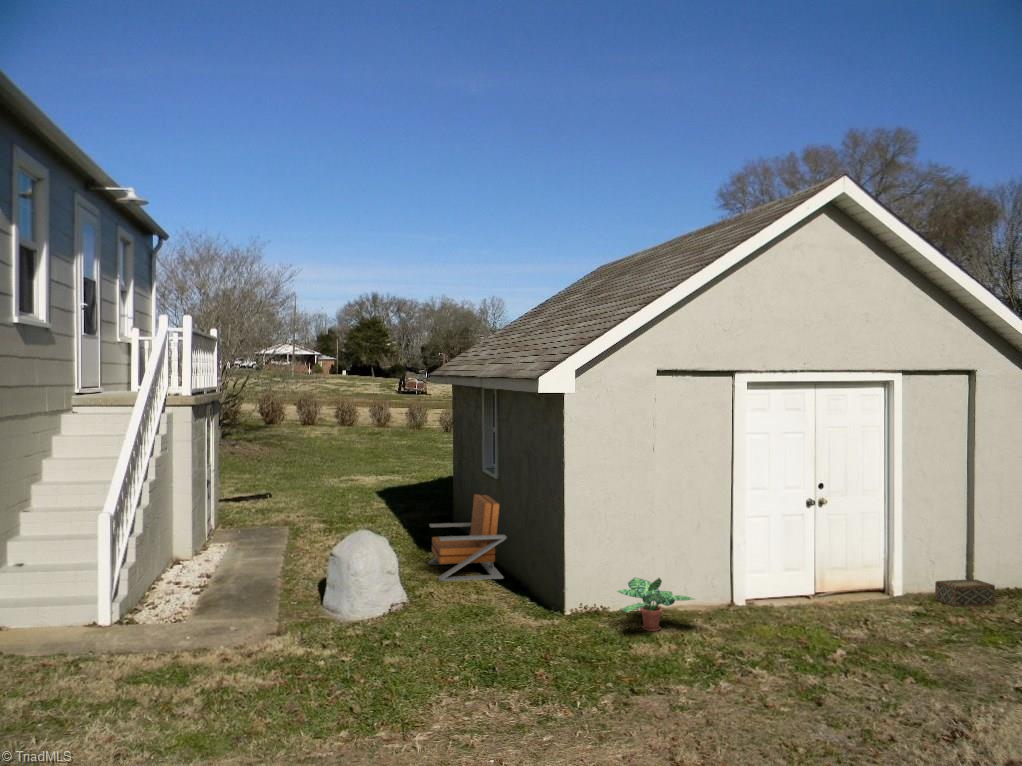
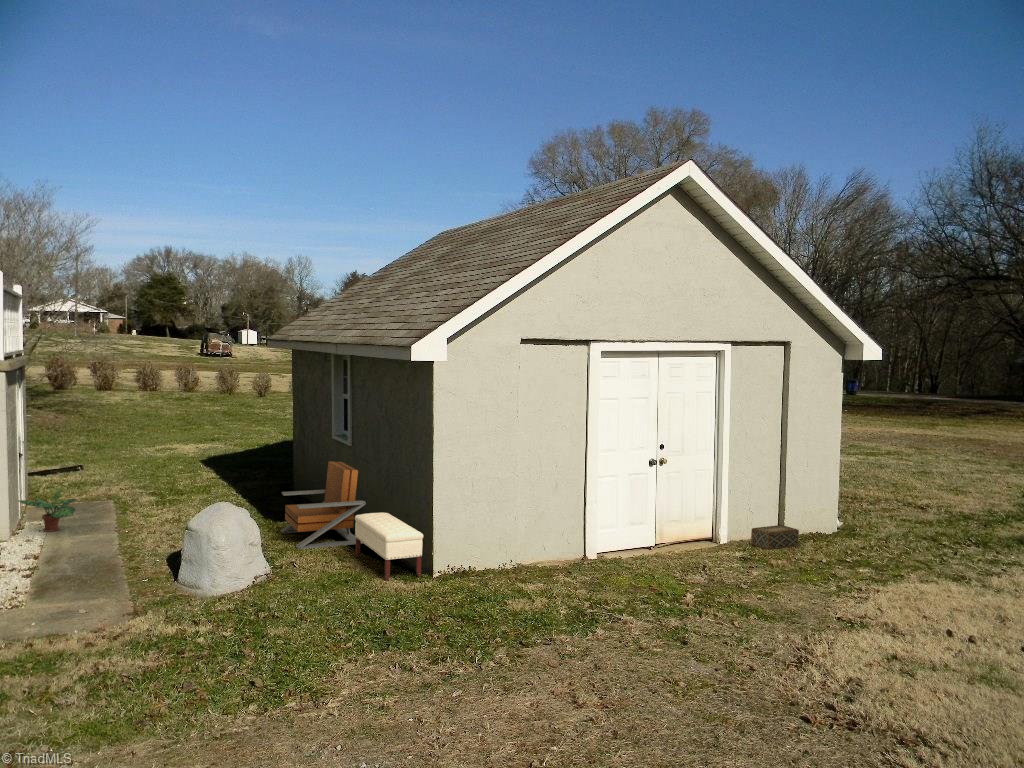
bench: none [491,547,553,617] -> present [355,512,423,581]
potted plant: present [618,578,694,631] -> present [18,490,76,532]

